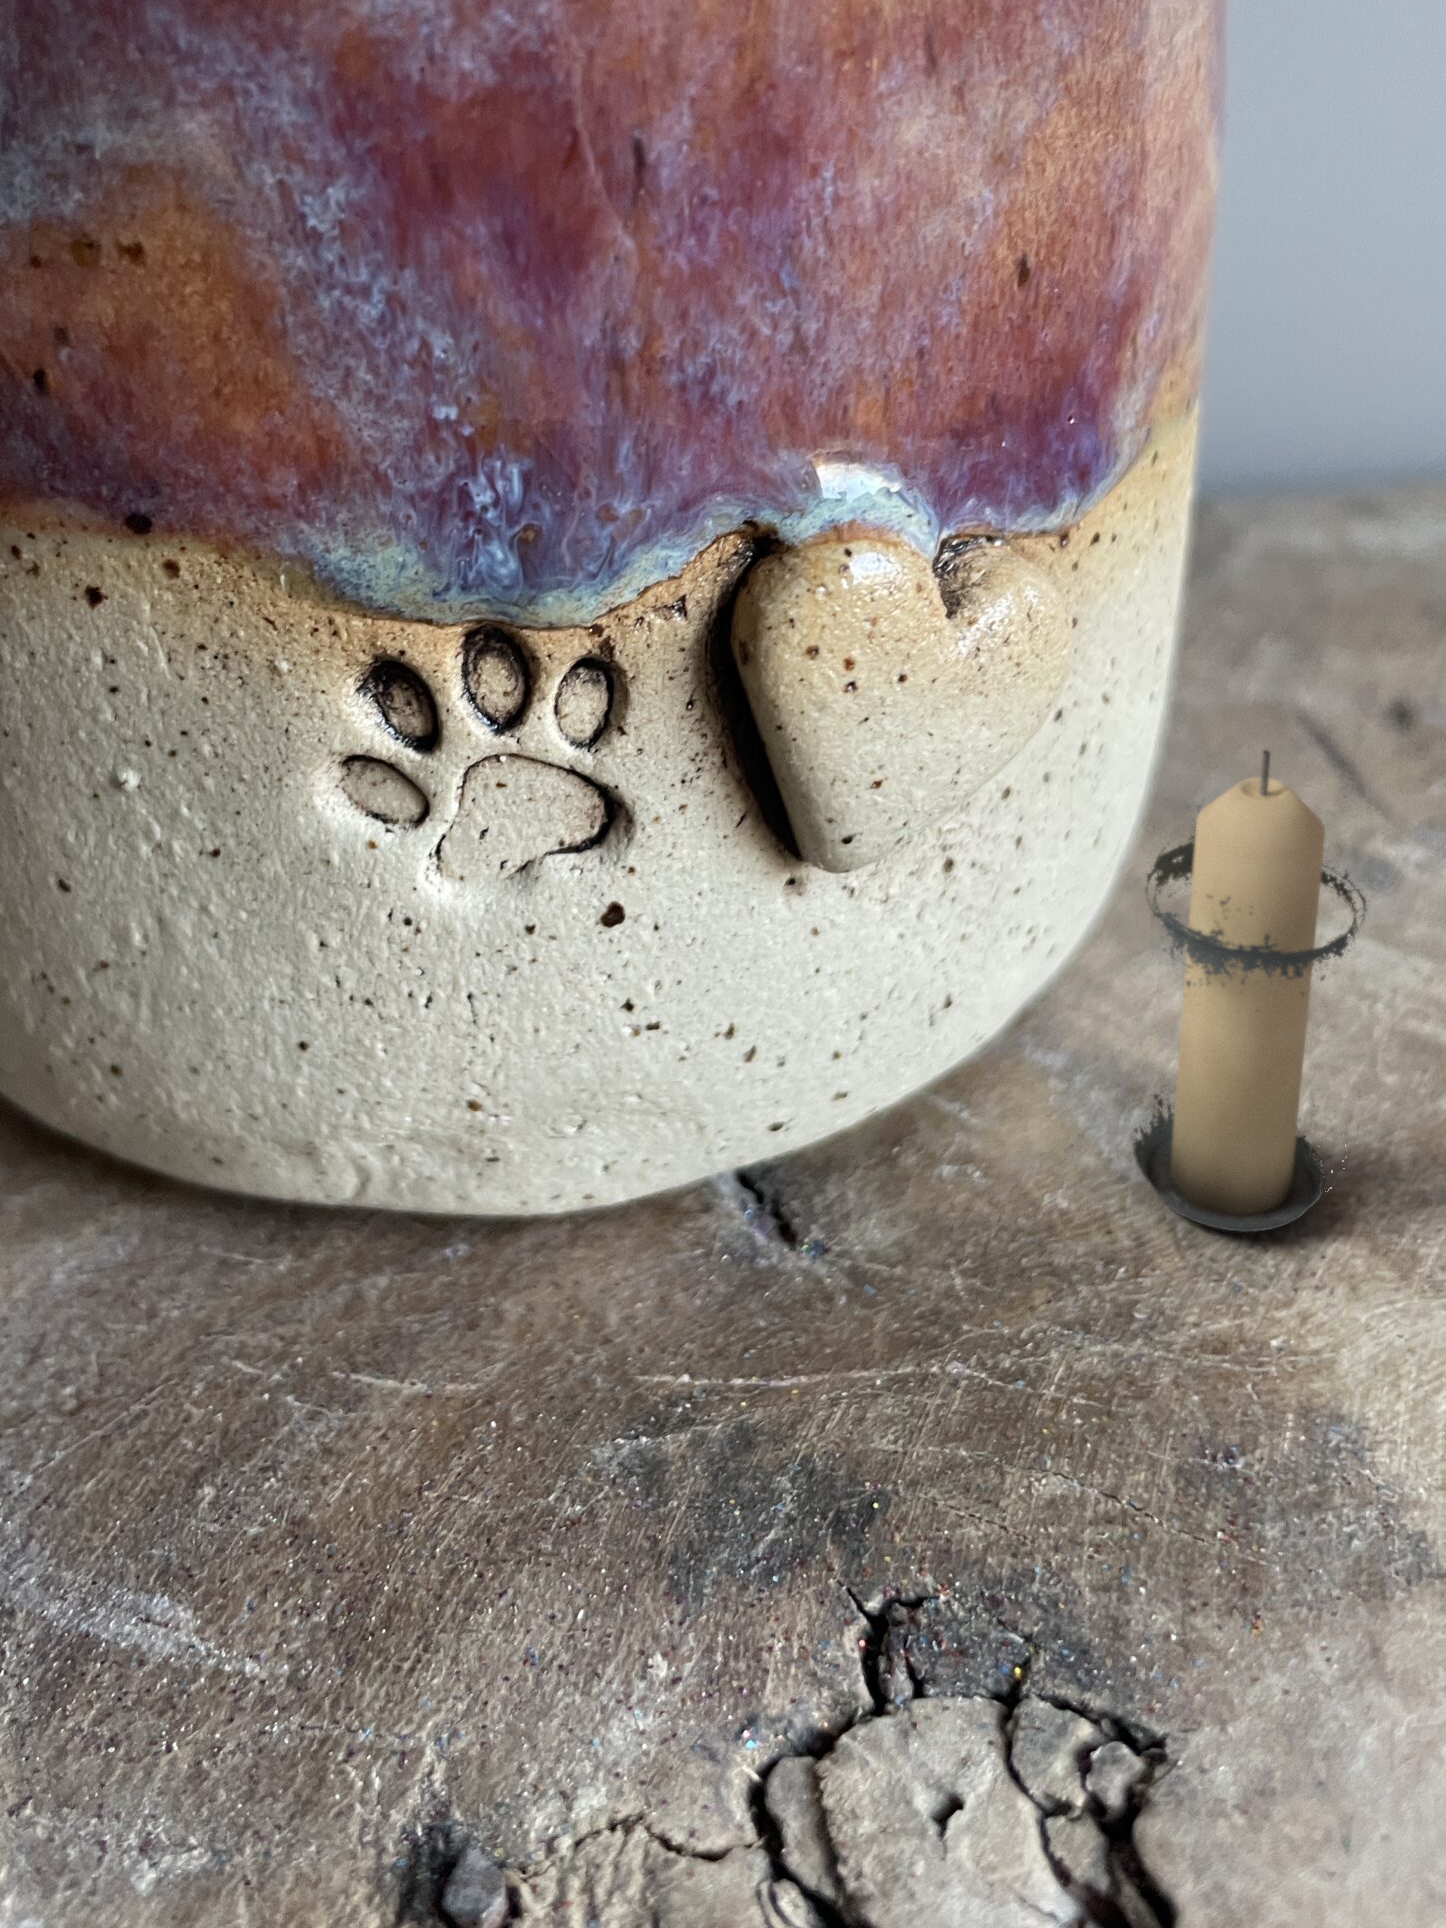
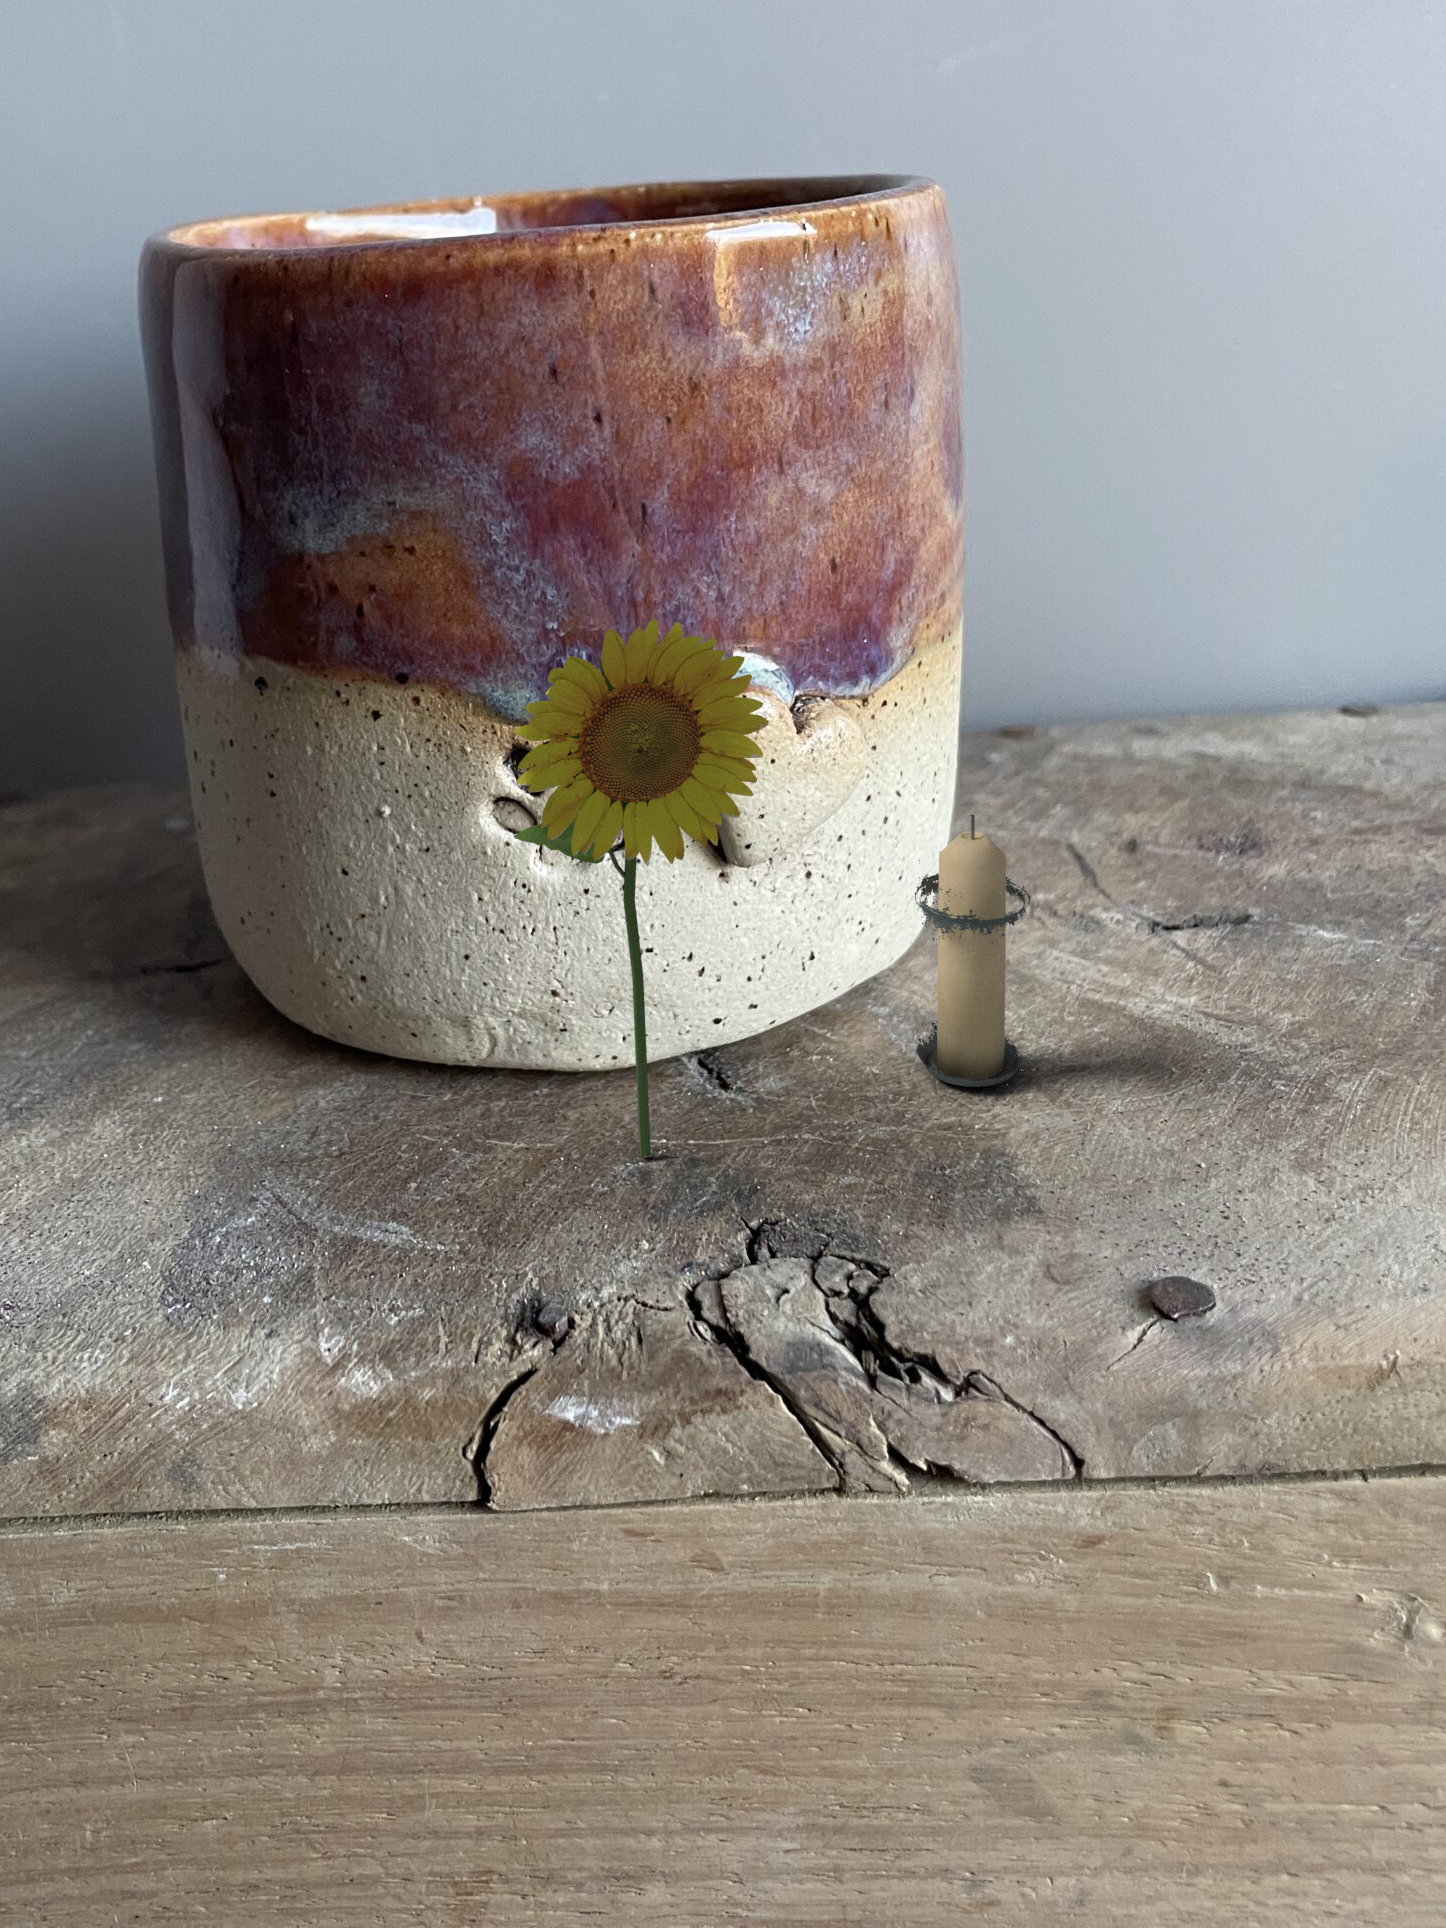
flower: none [356,404,920,1413] -> present [514,619,769,1156]

